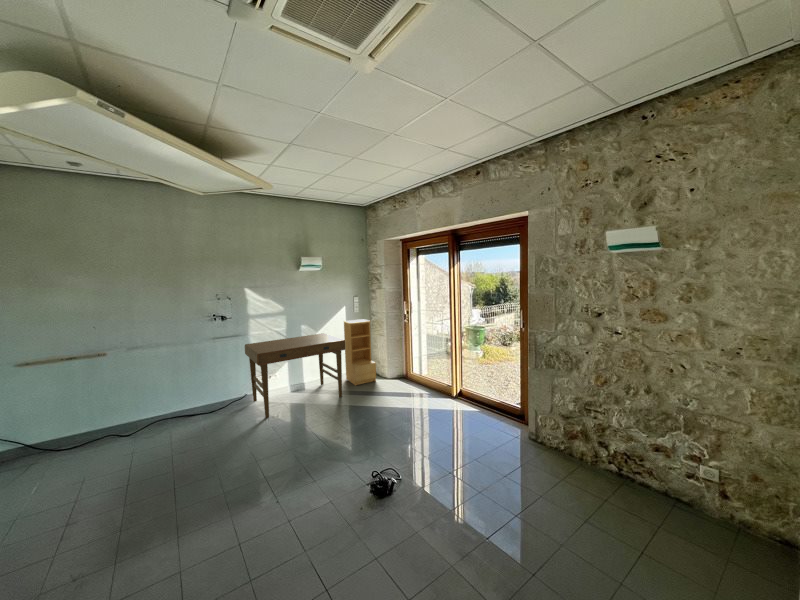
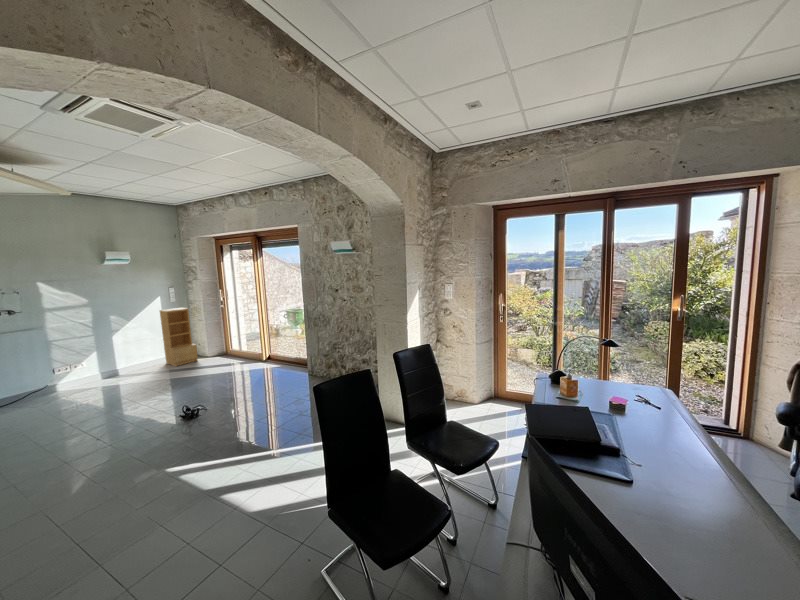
desk: present [245,333,345,418] -> none [41,322,162,400]

